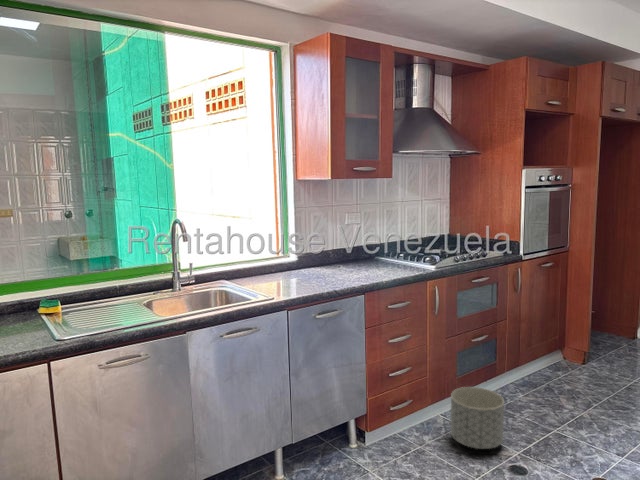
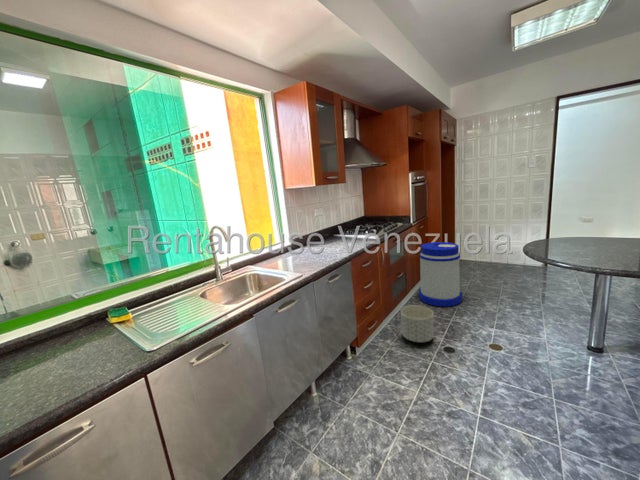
trash can: none [522,292,601,410] -> present [419,242,462,306]

